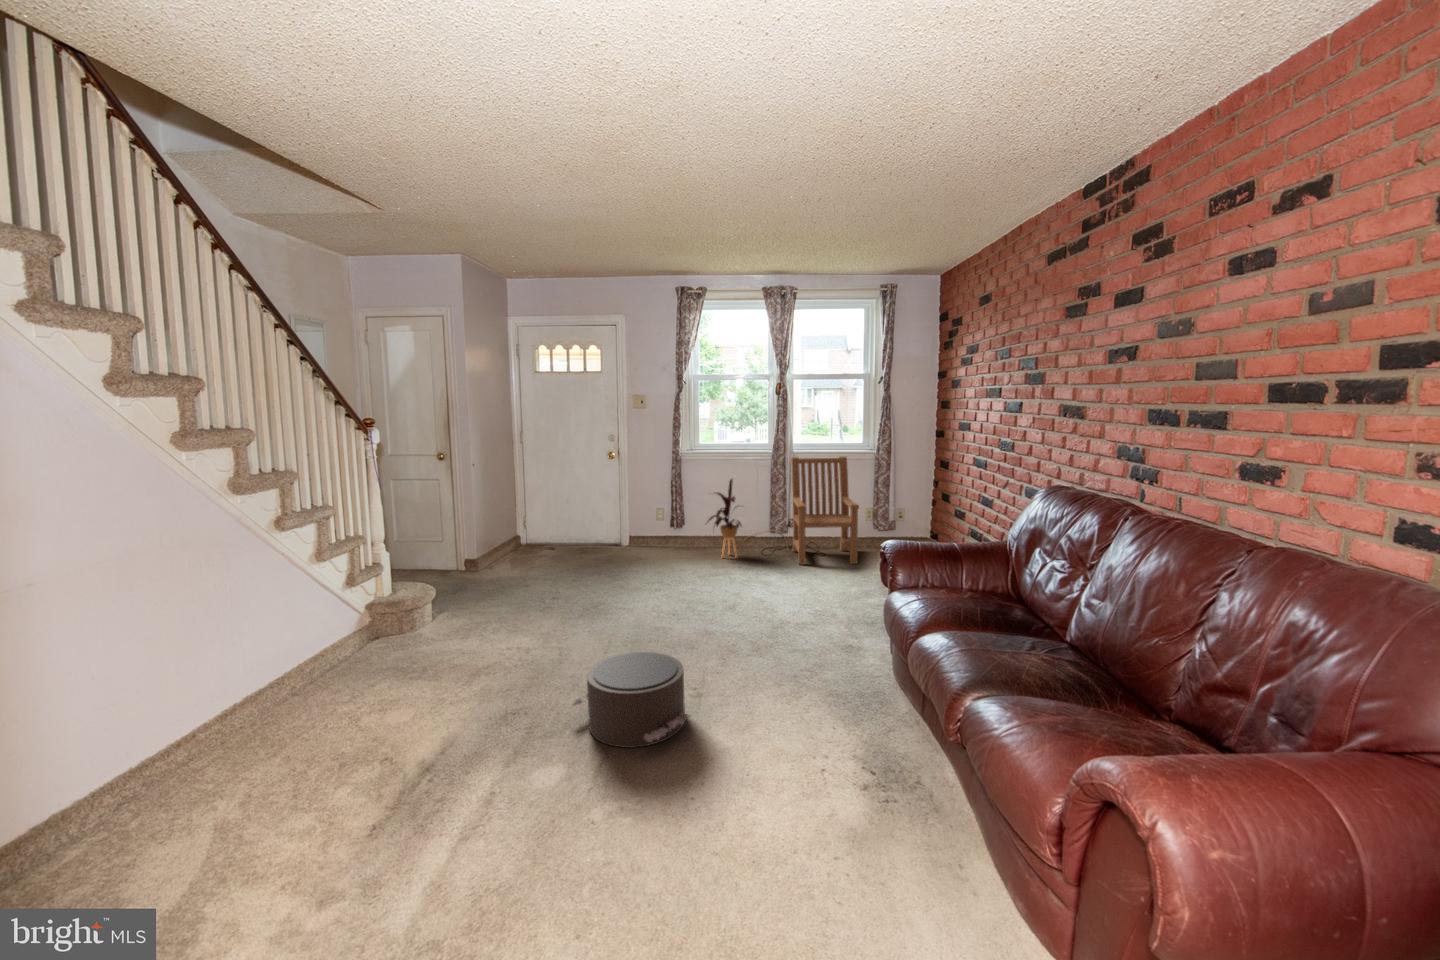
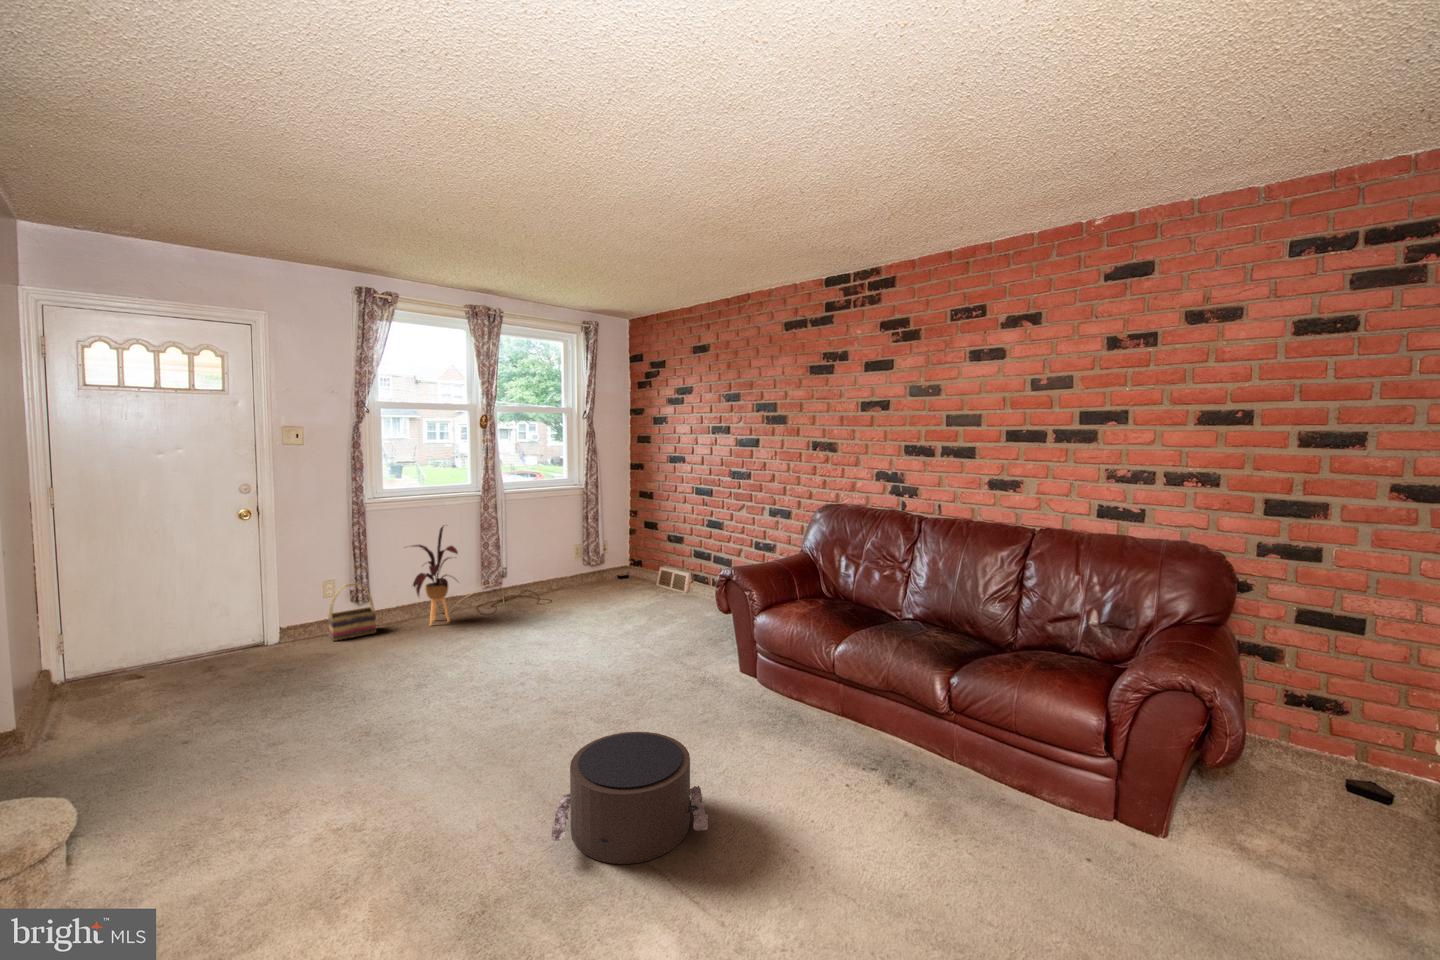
armchair: present [791,457,859,565] -> none [496,493,590,615]
basket: none [658,516,689,556] -> present [328,583,376,641]

